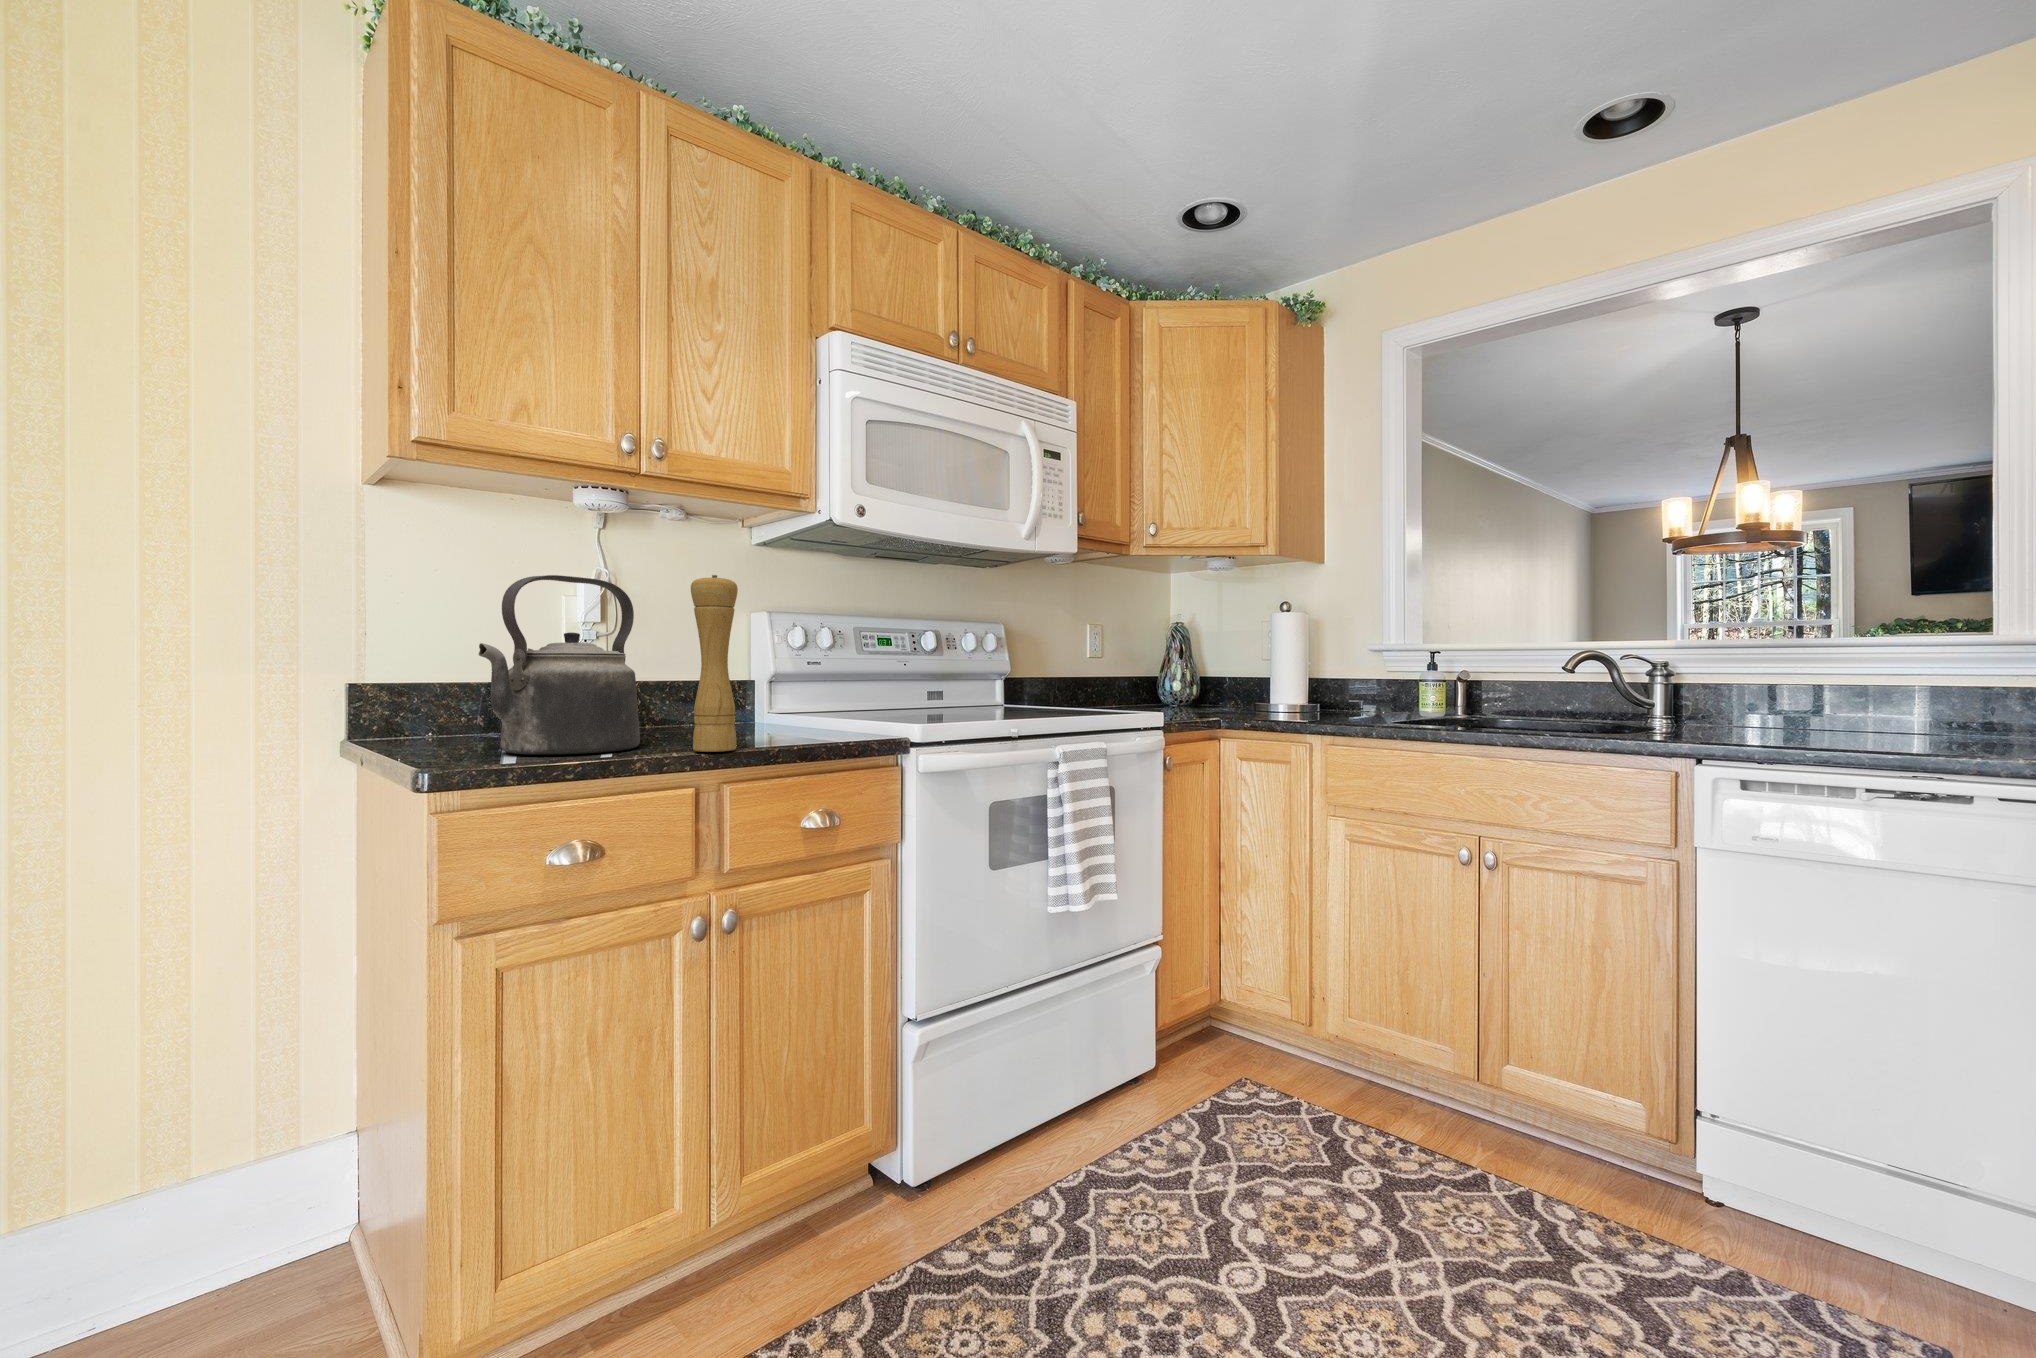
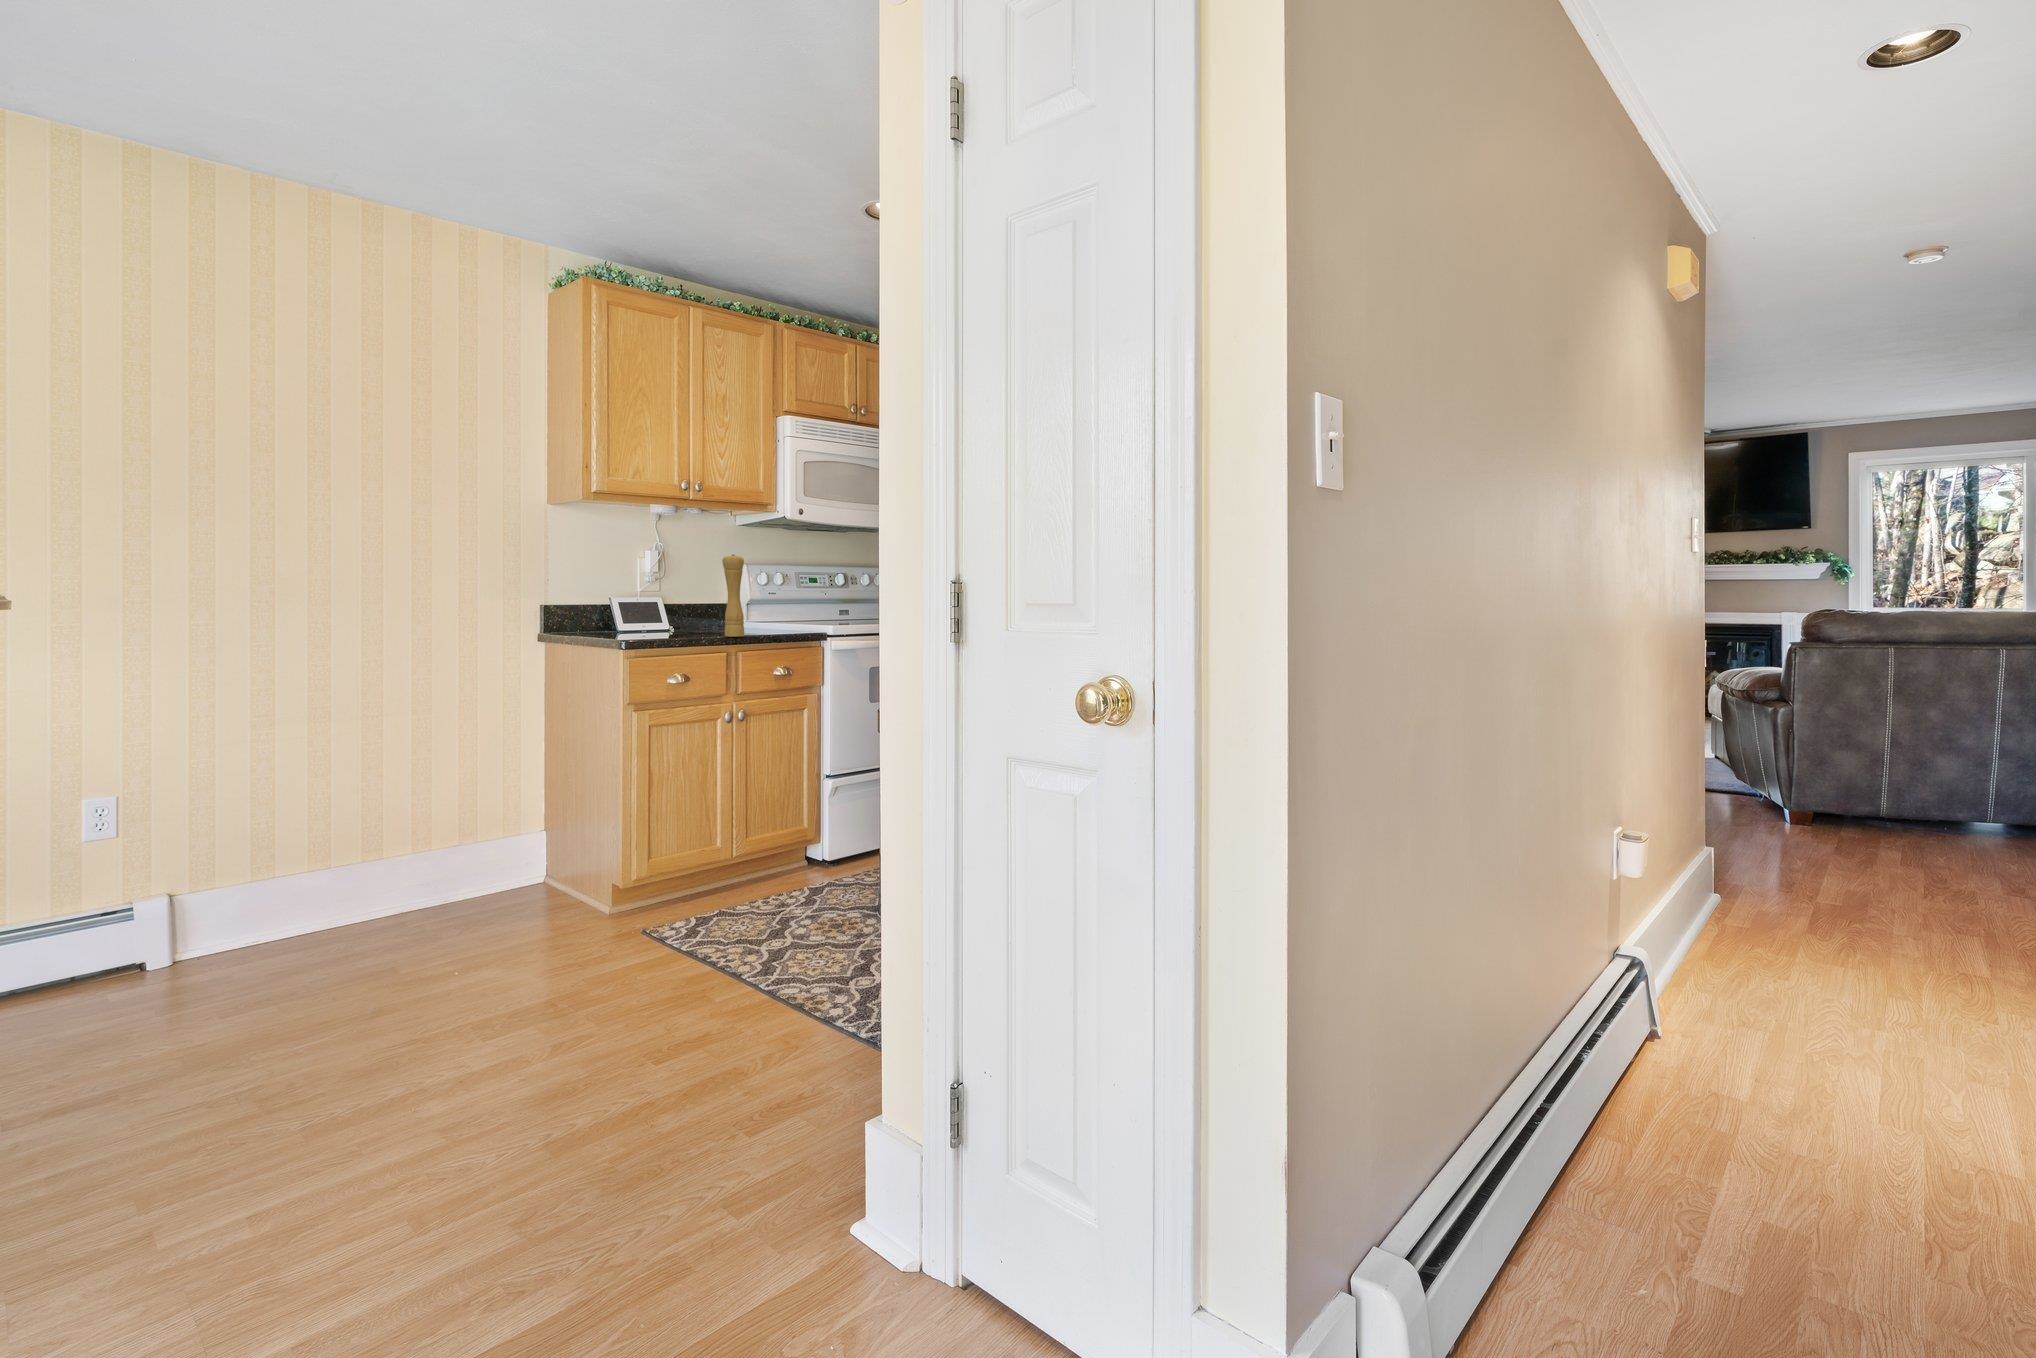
kettle: present [479,575,640,755] -> none [630,554,696,637]

